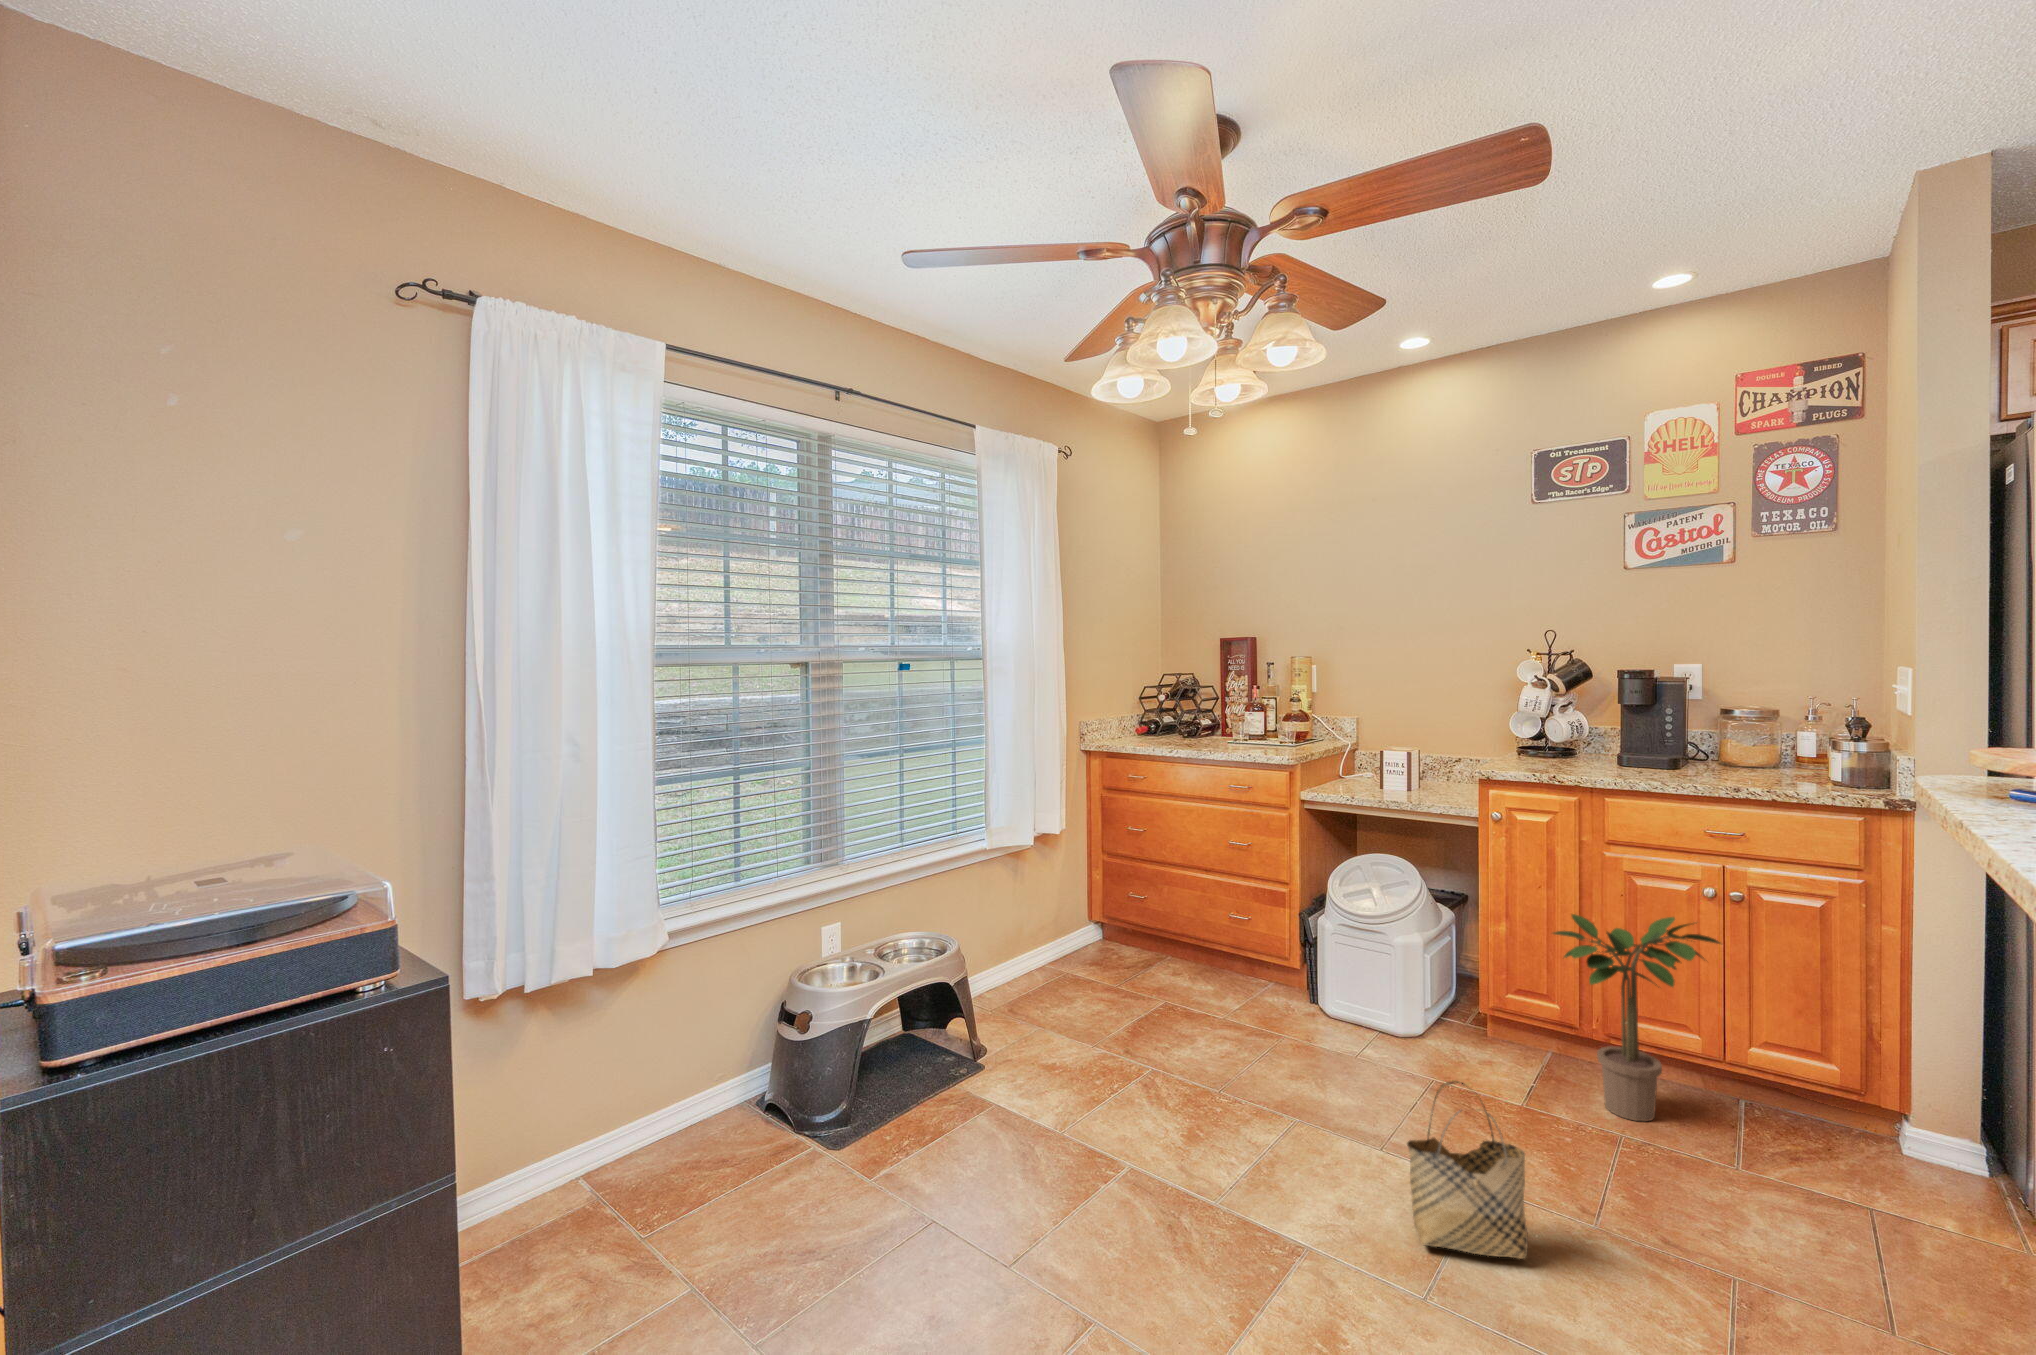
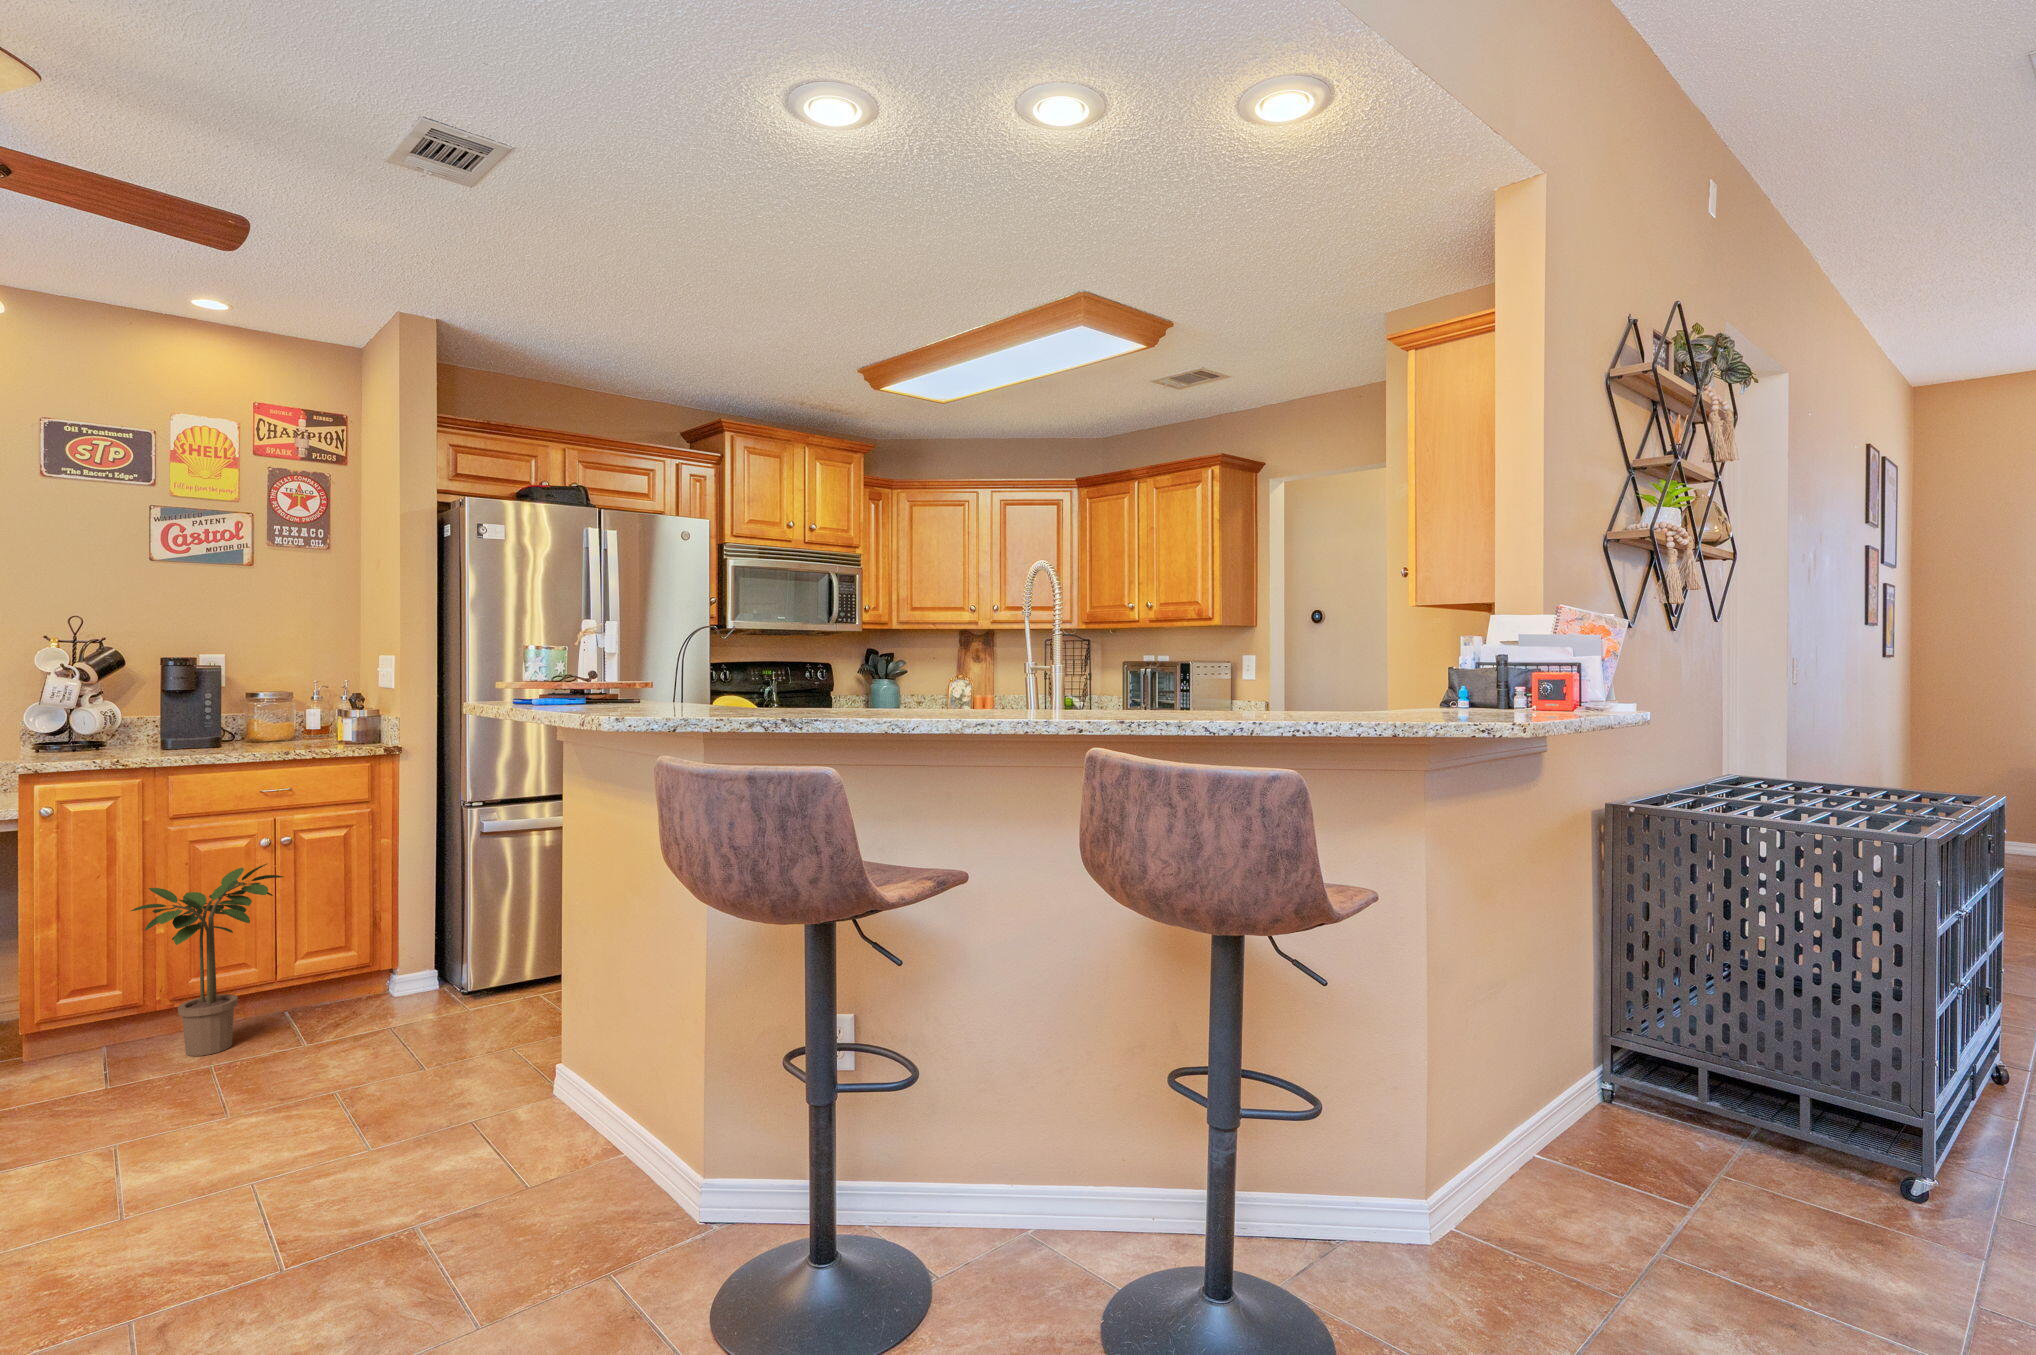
woven basket: present [1407,1081,1528,1259] -> none [69,1038,194,1197]

